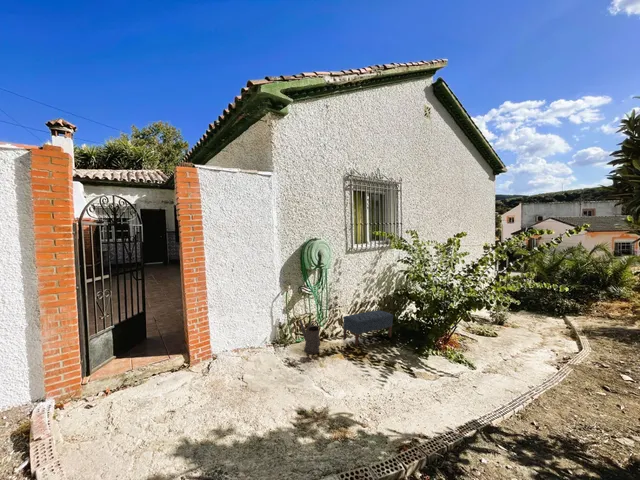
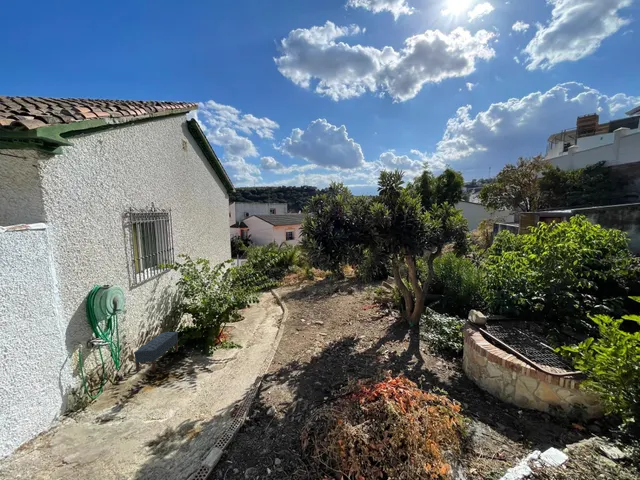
watering can: present [299,319,320,354] -> none [92,368,130,401]

